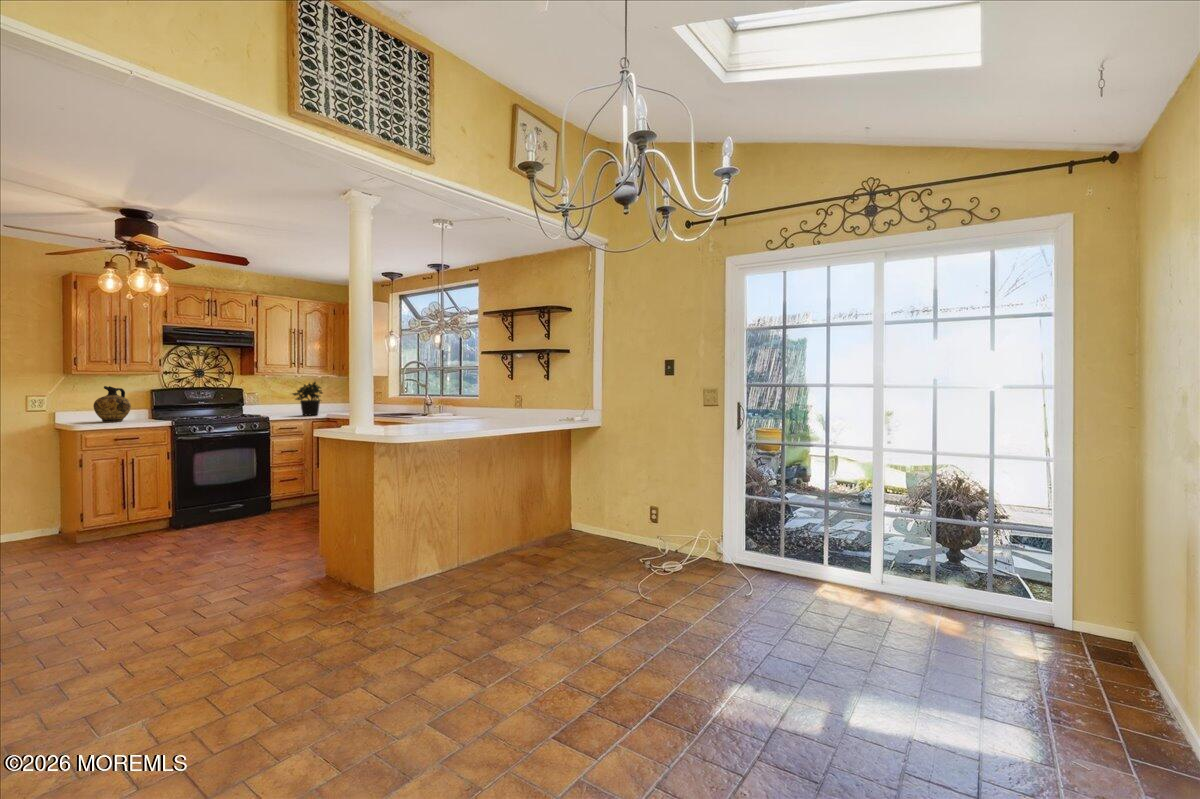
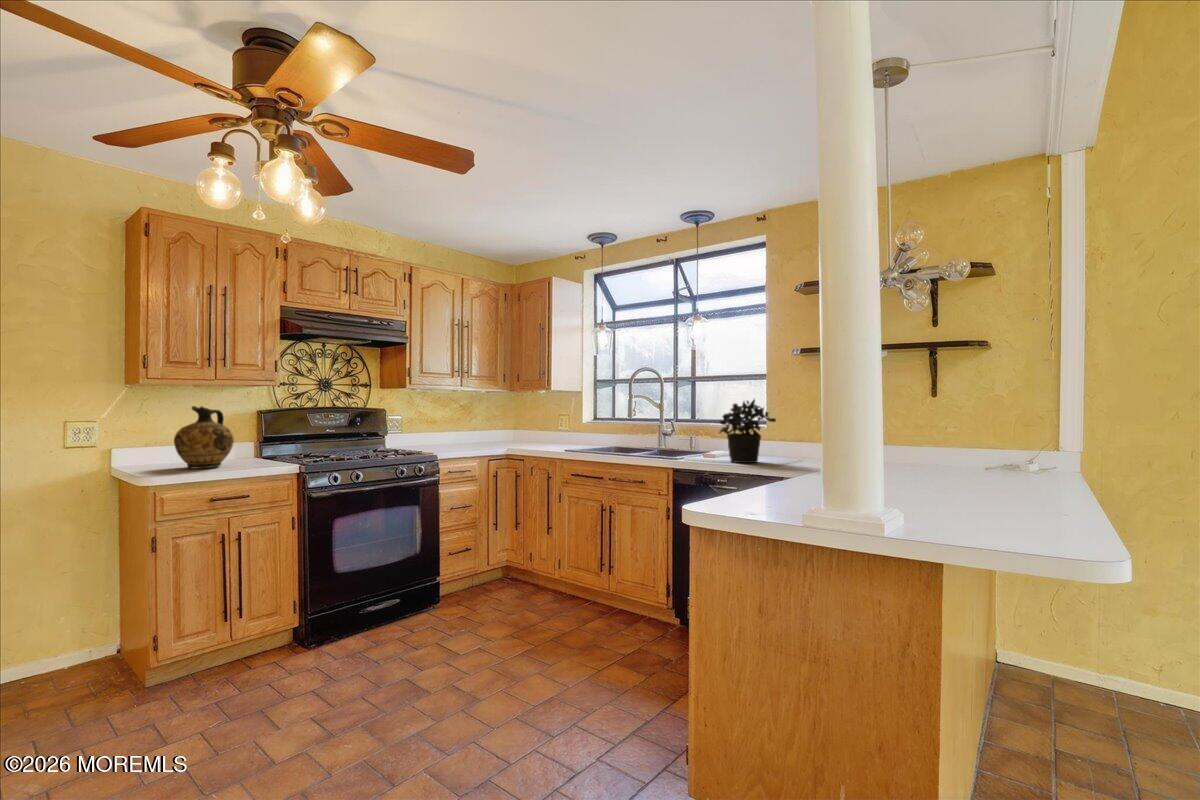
potted plant: present [293,382,322,415] -> present [719,400,776,463]

